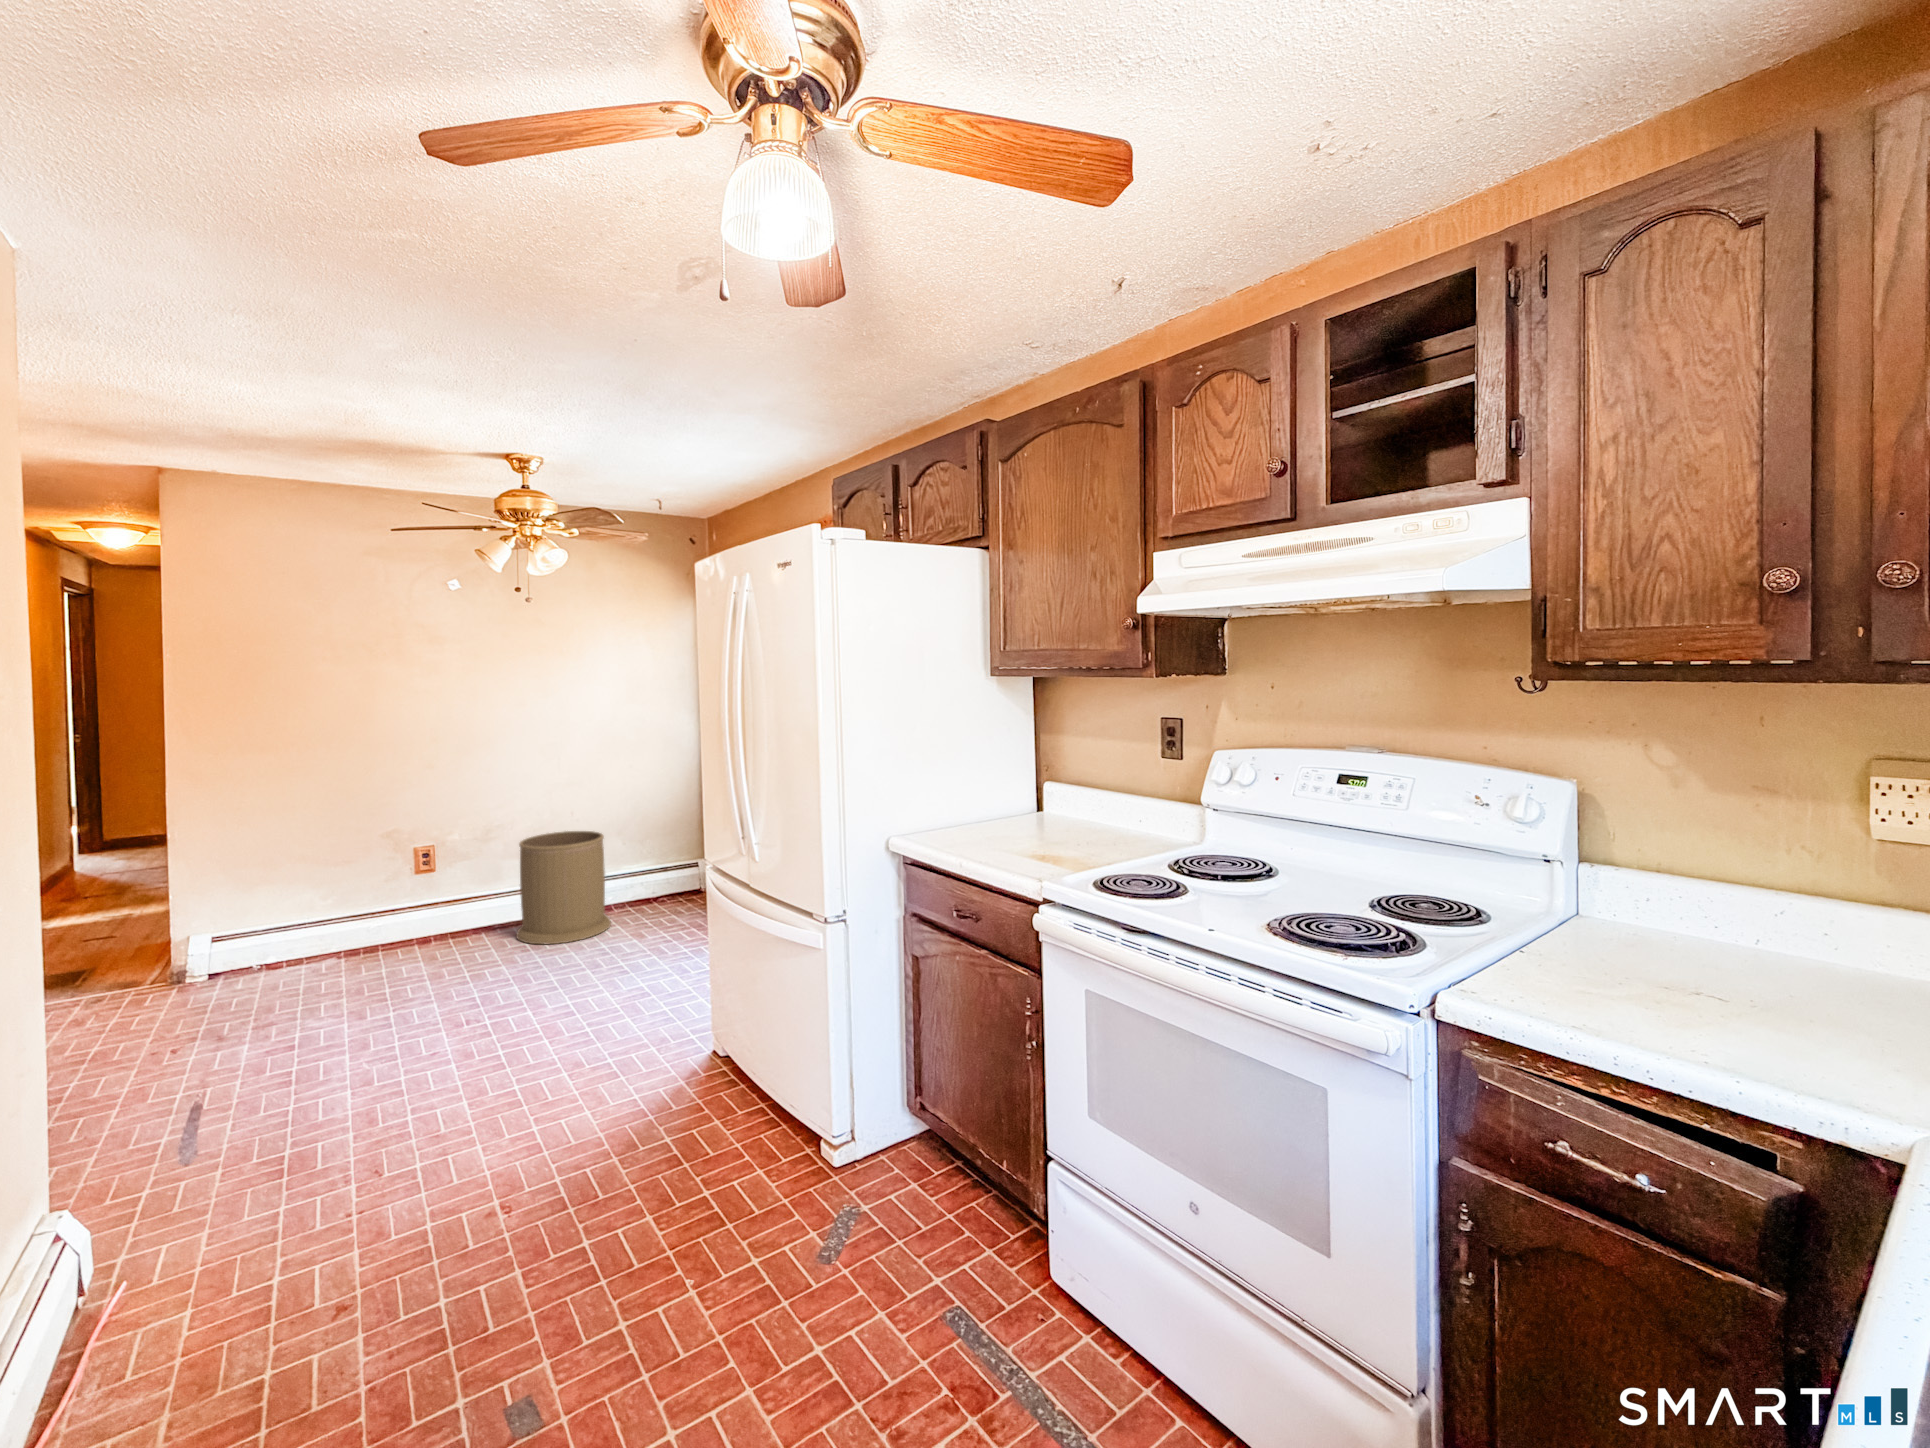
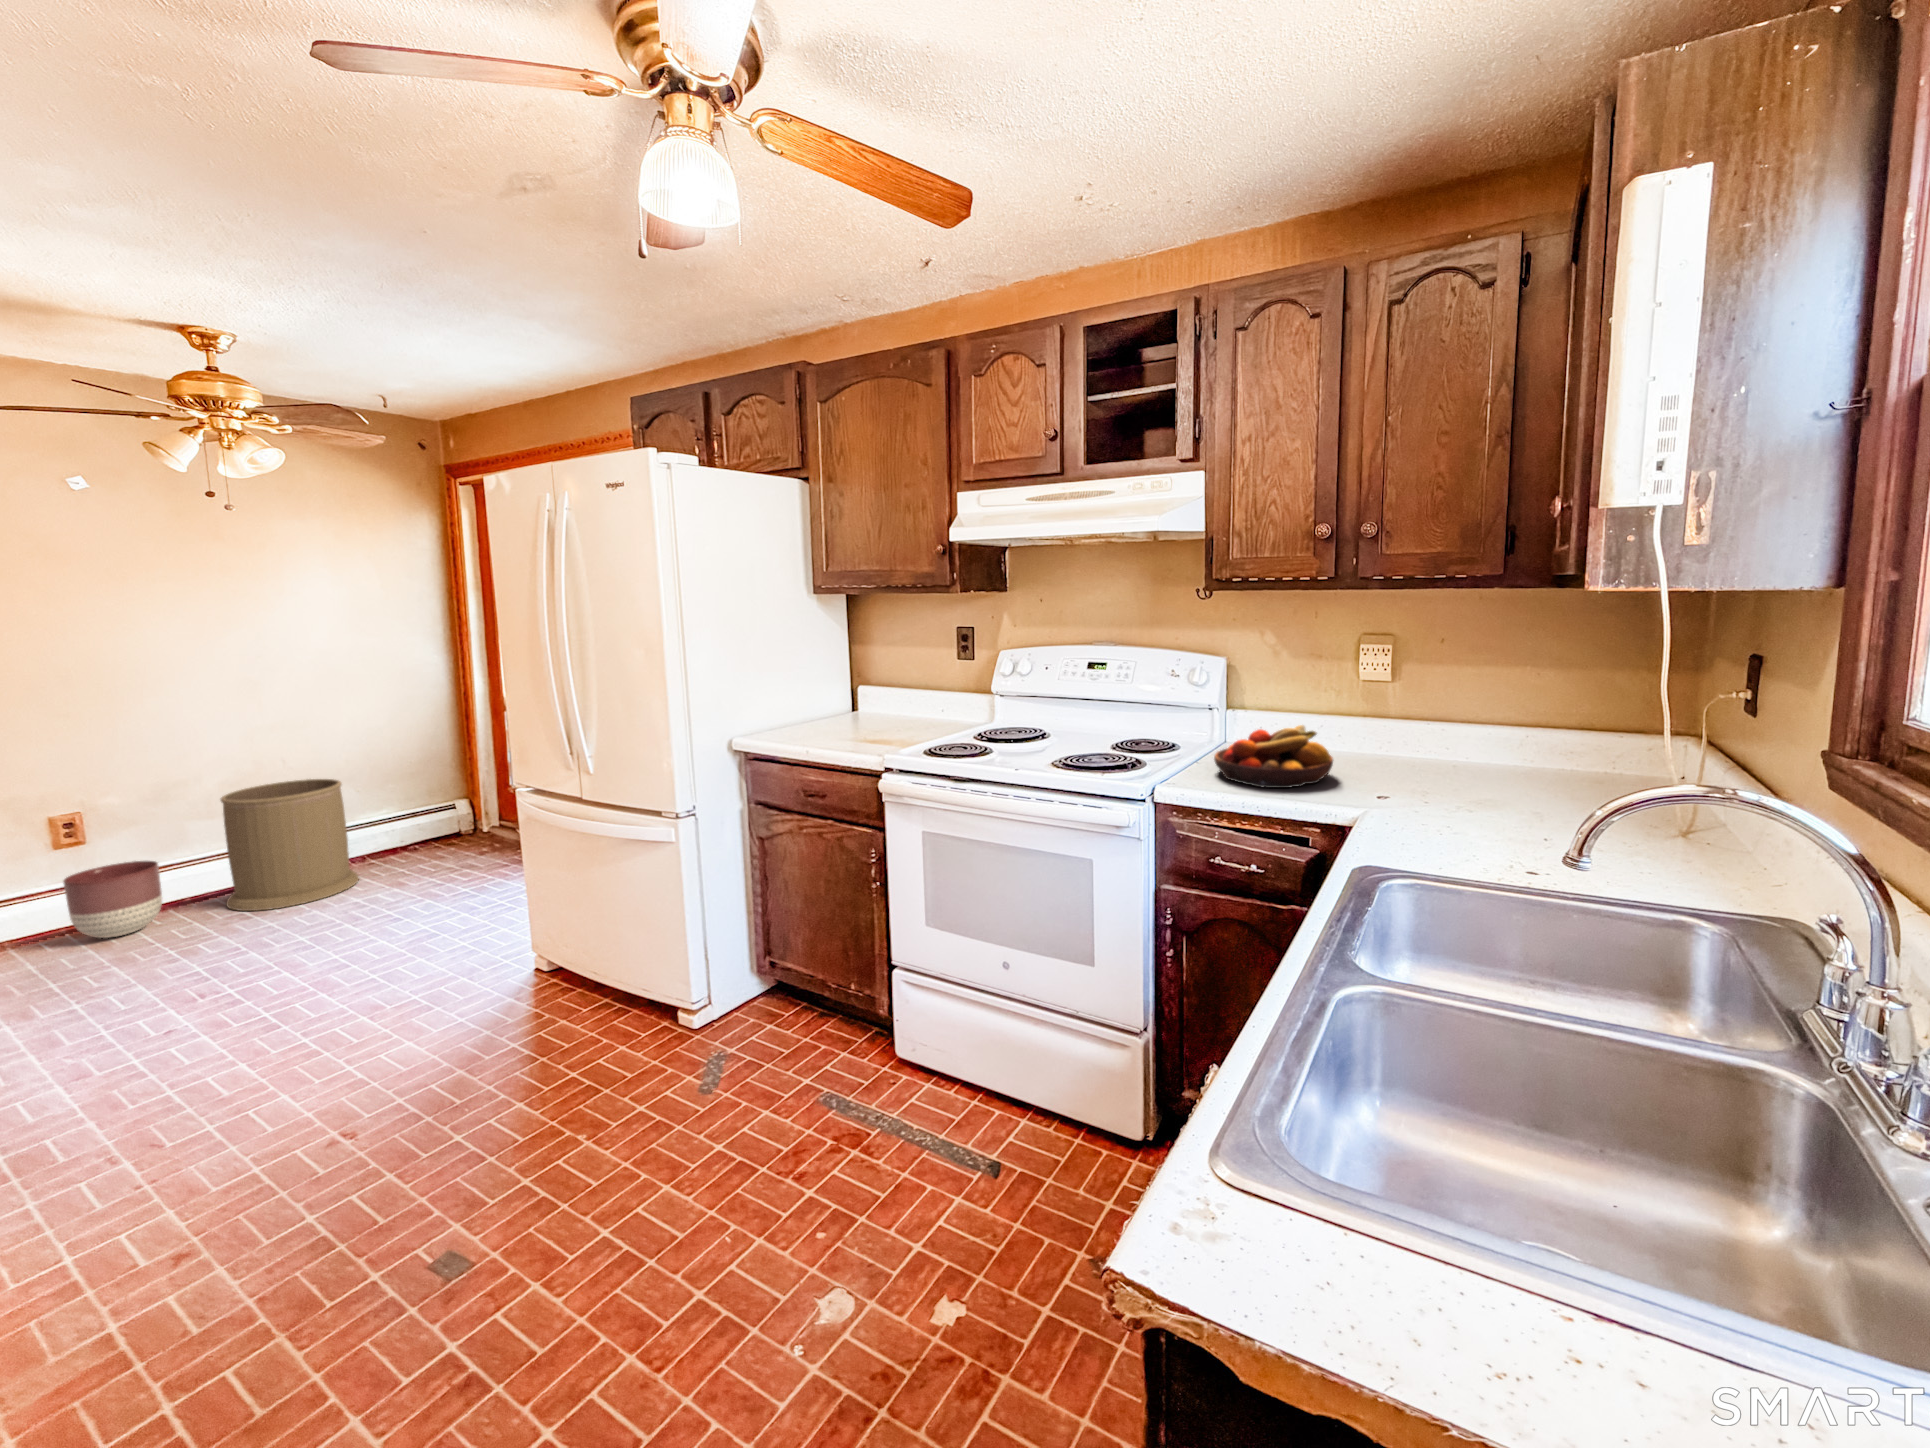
planter: none [414,889,474,951] -> present [63,861,162,938]
fruit bowl: none [1555,912,1823,1035] -> present [1214,725,1333,788]

